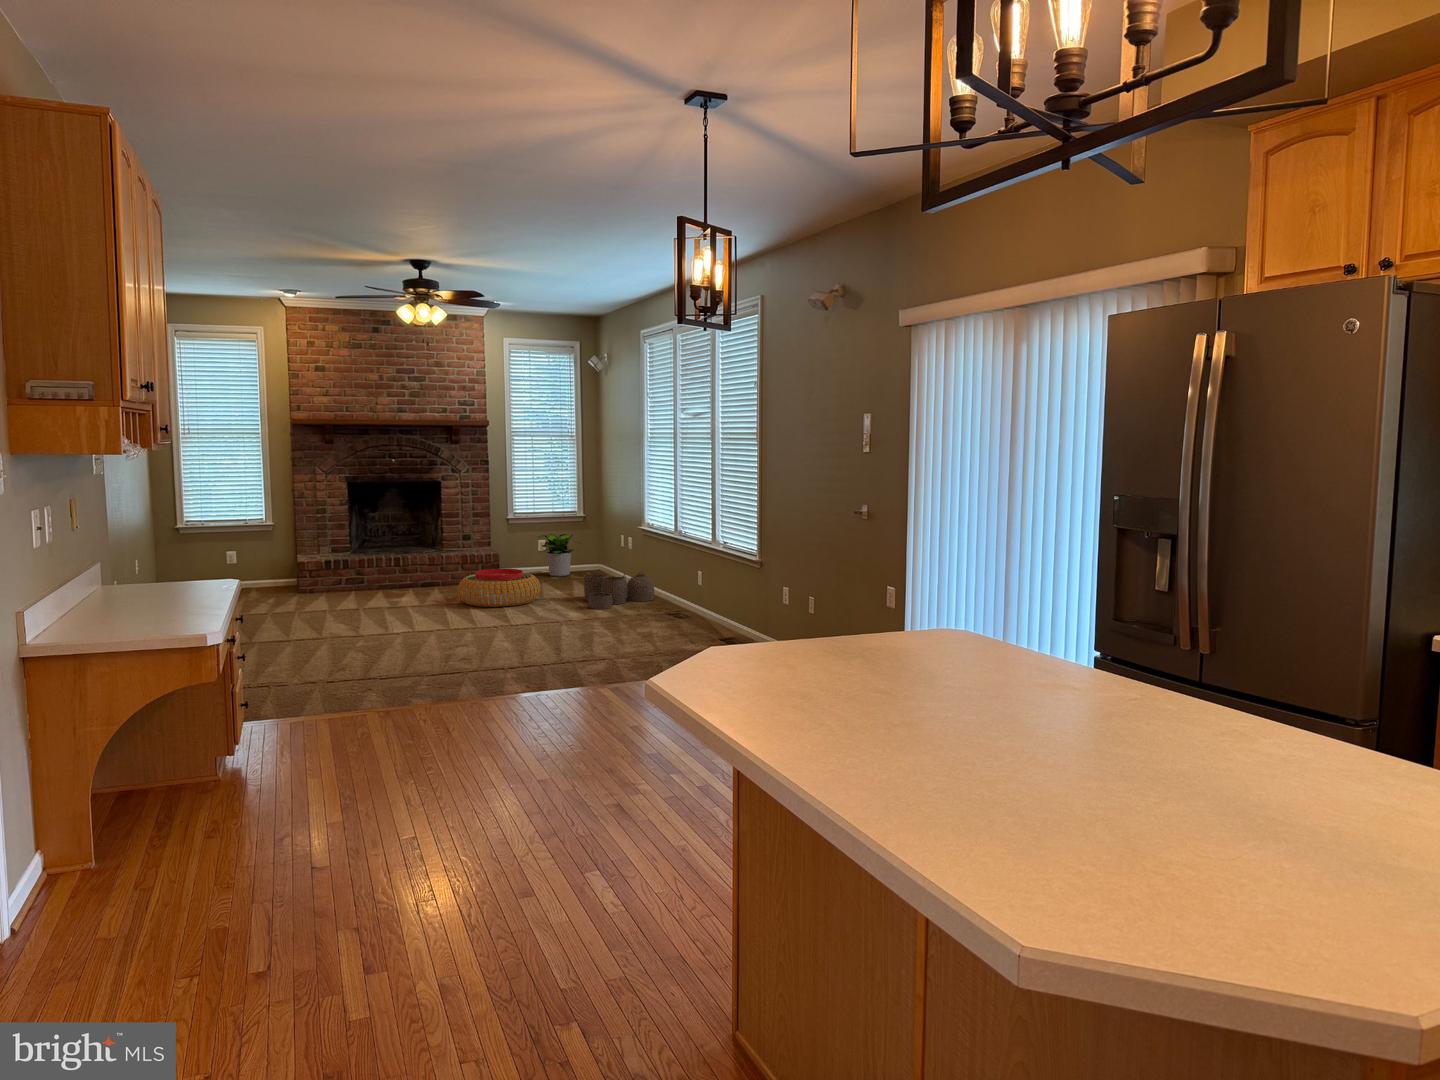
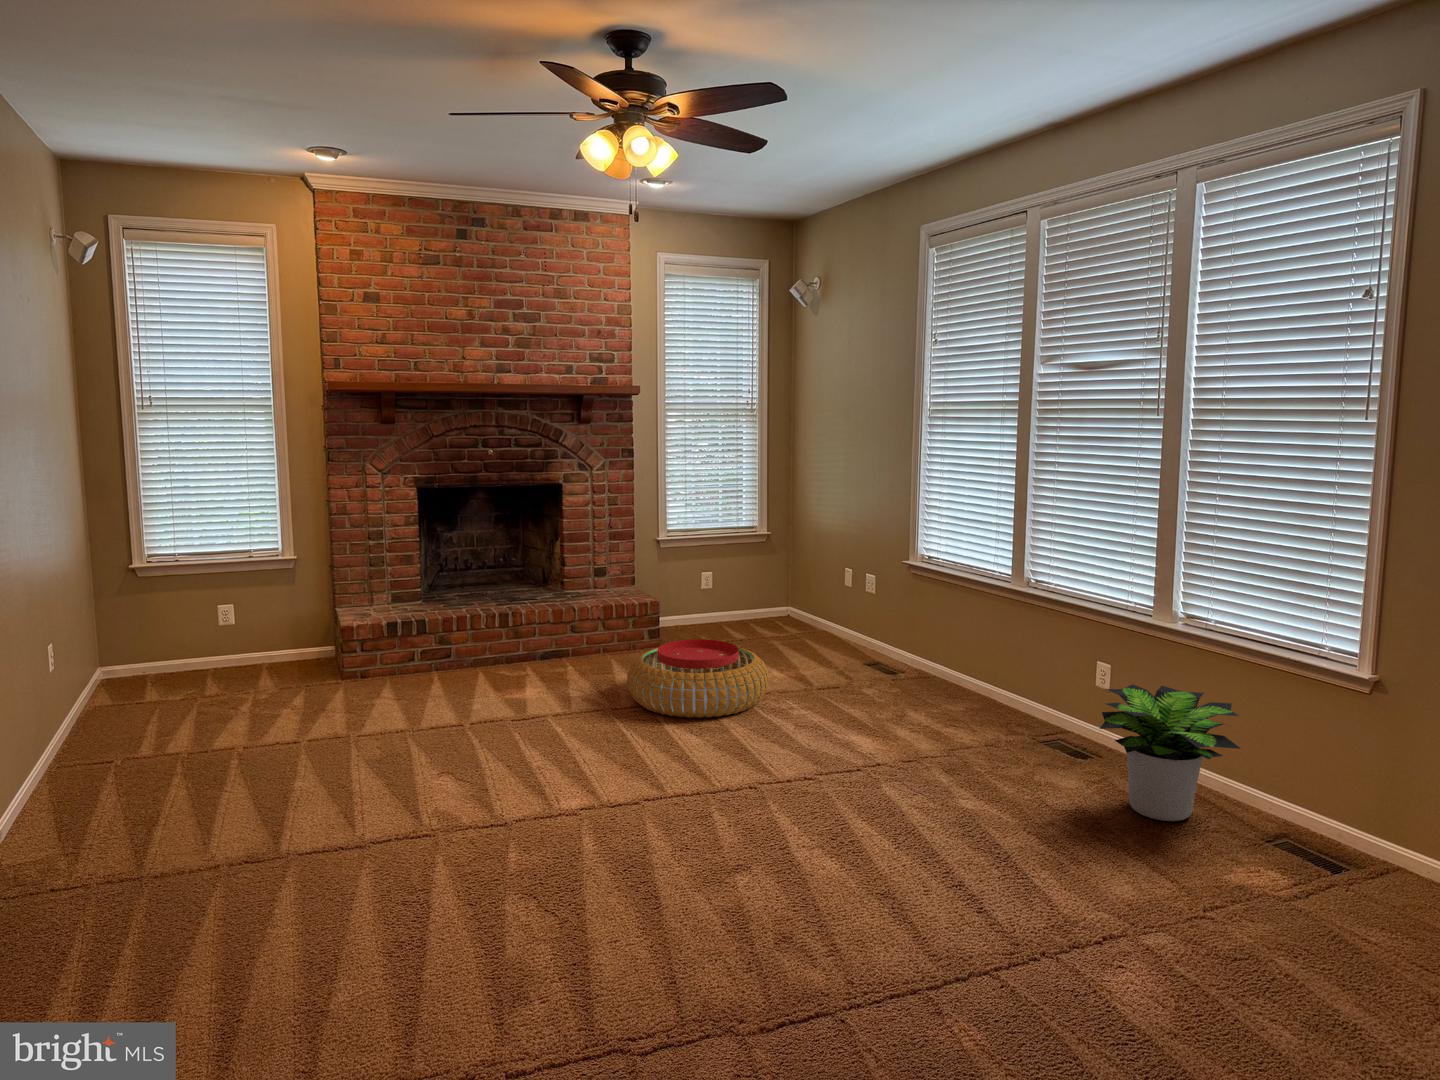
potted plant: present [538,534,579,576] -> present [1100,684,1241,821]
woven basket: present [584,570,654,609] -> none [842,642,961,723]

